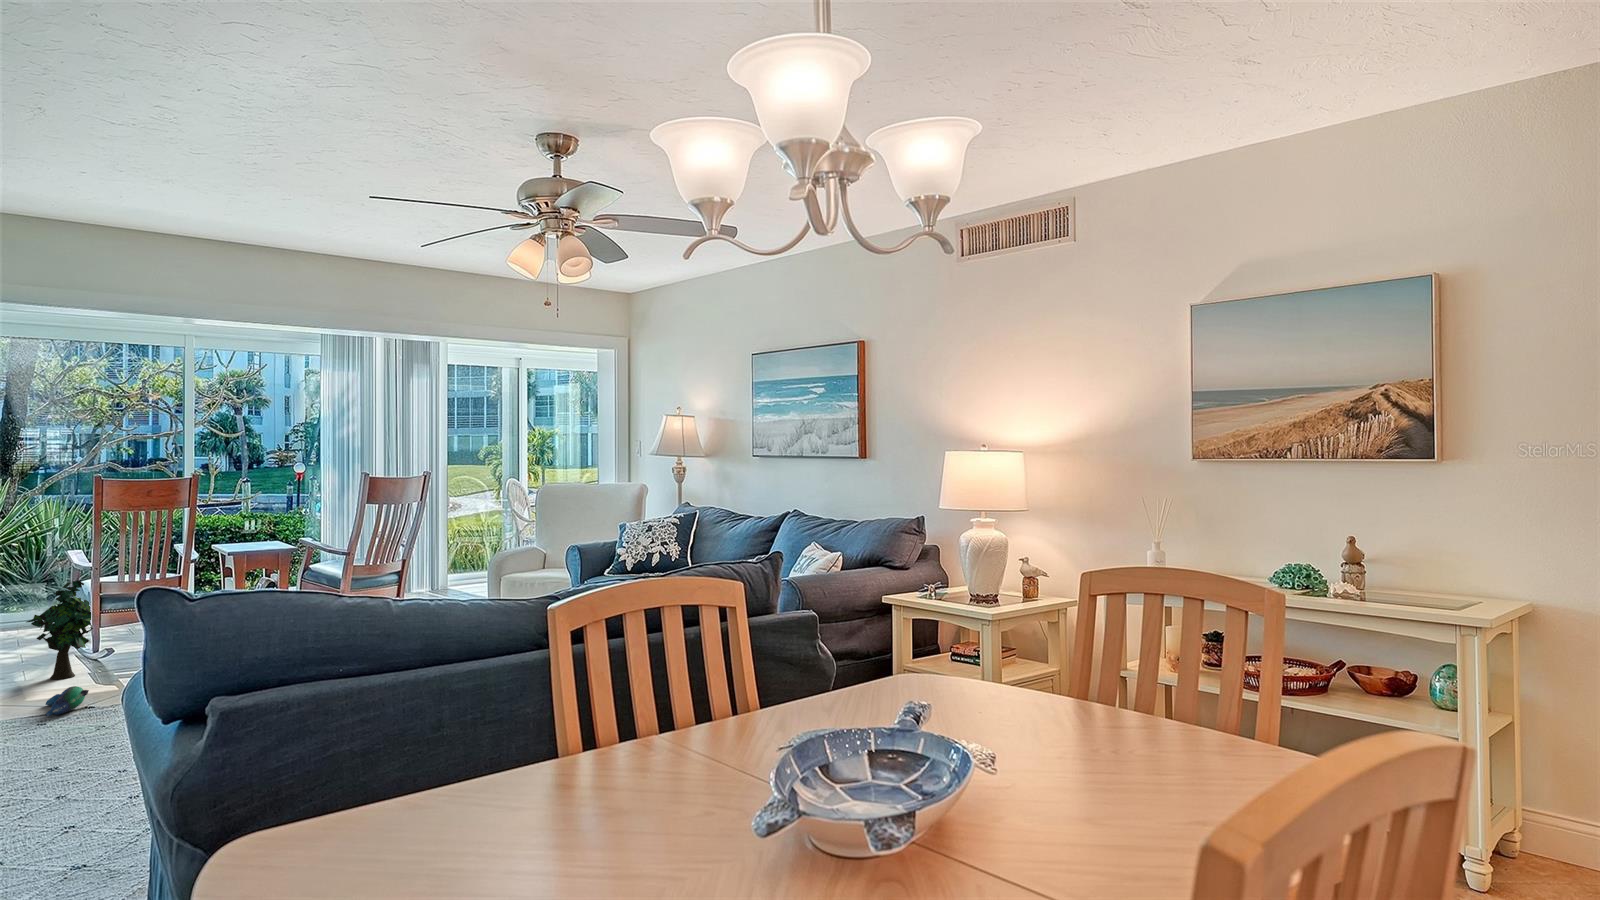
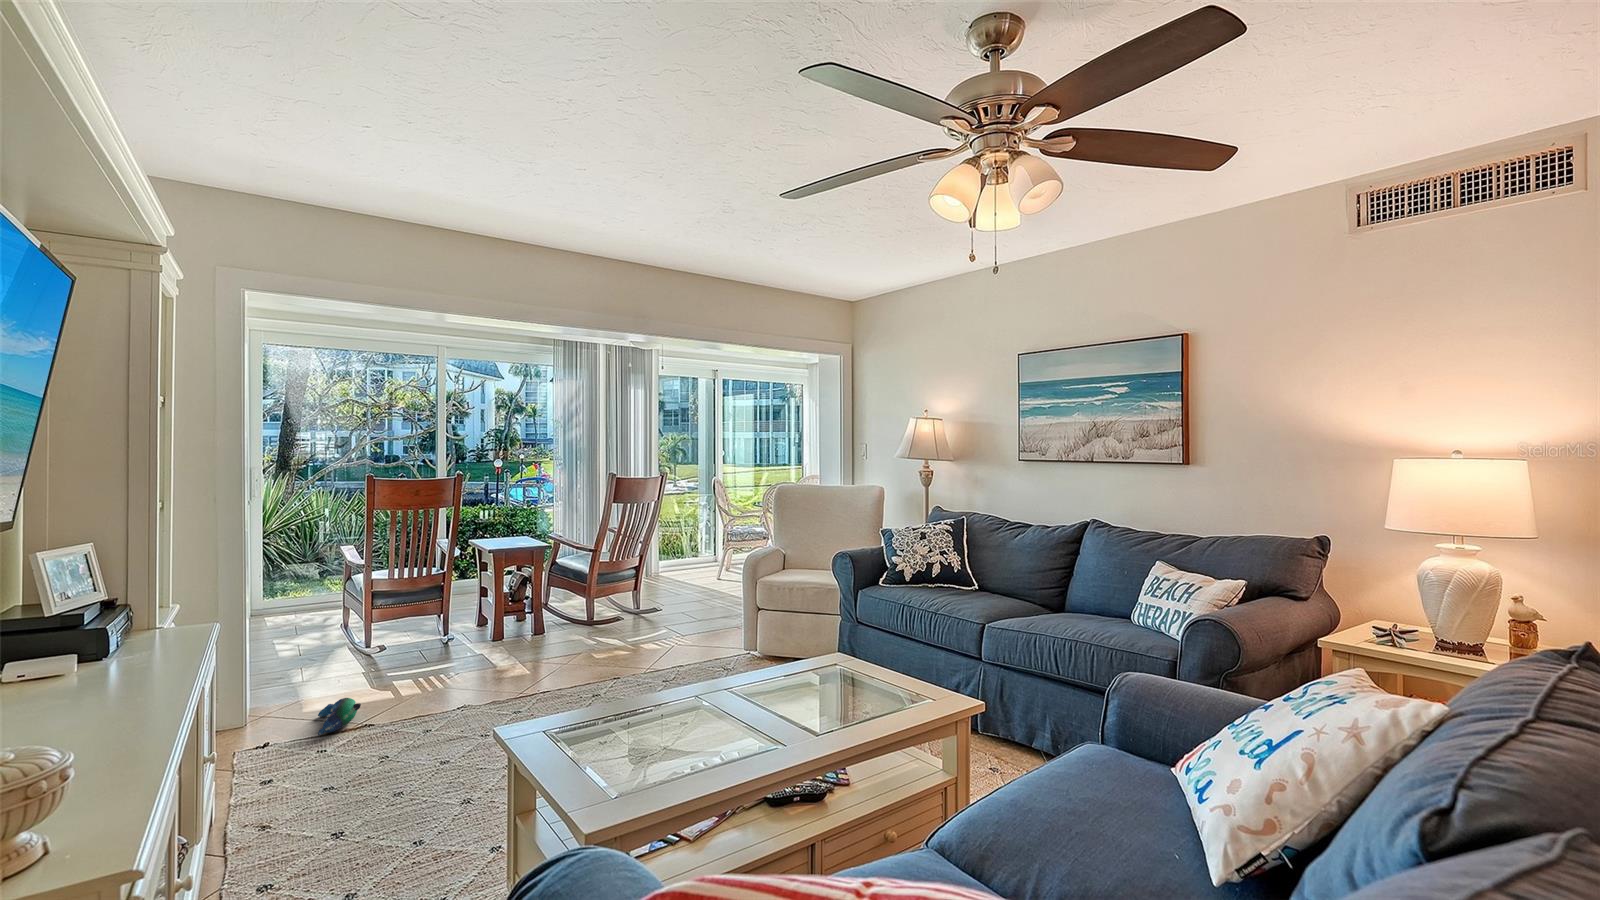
decorative plant: present [27,580,93,679] -> none [300,576,369,678]

